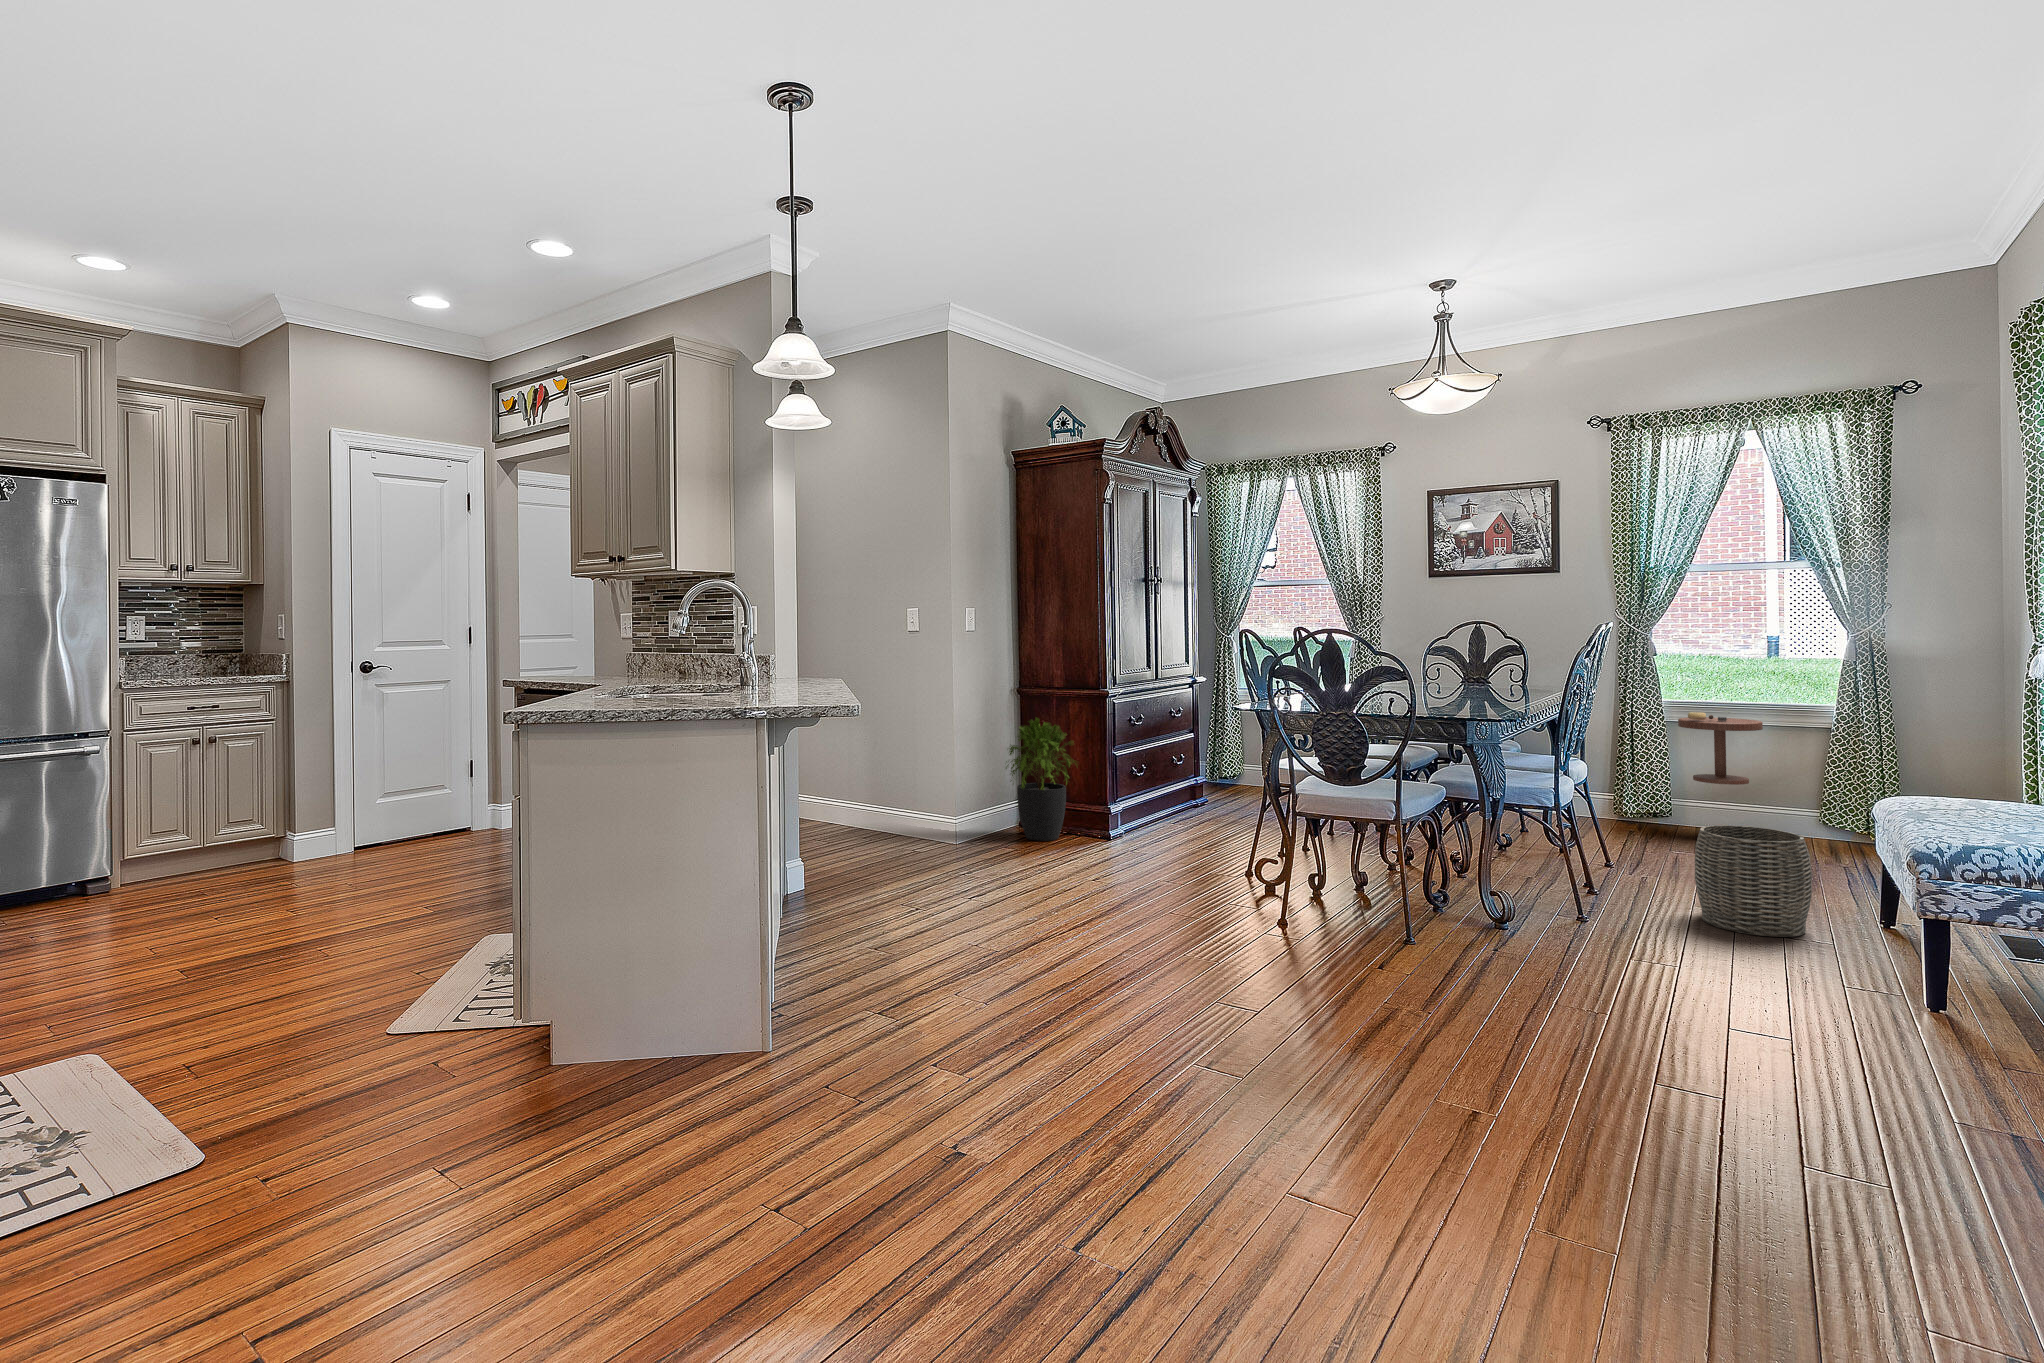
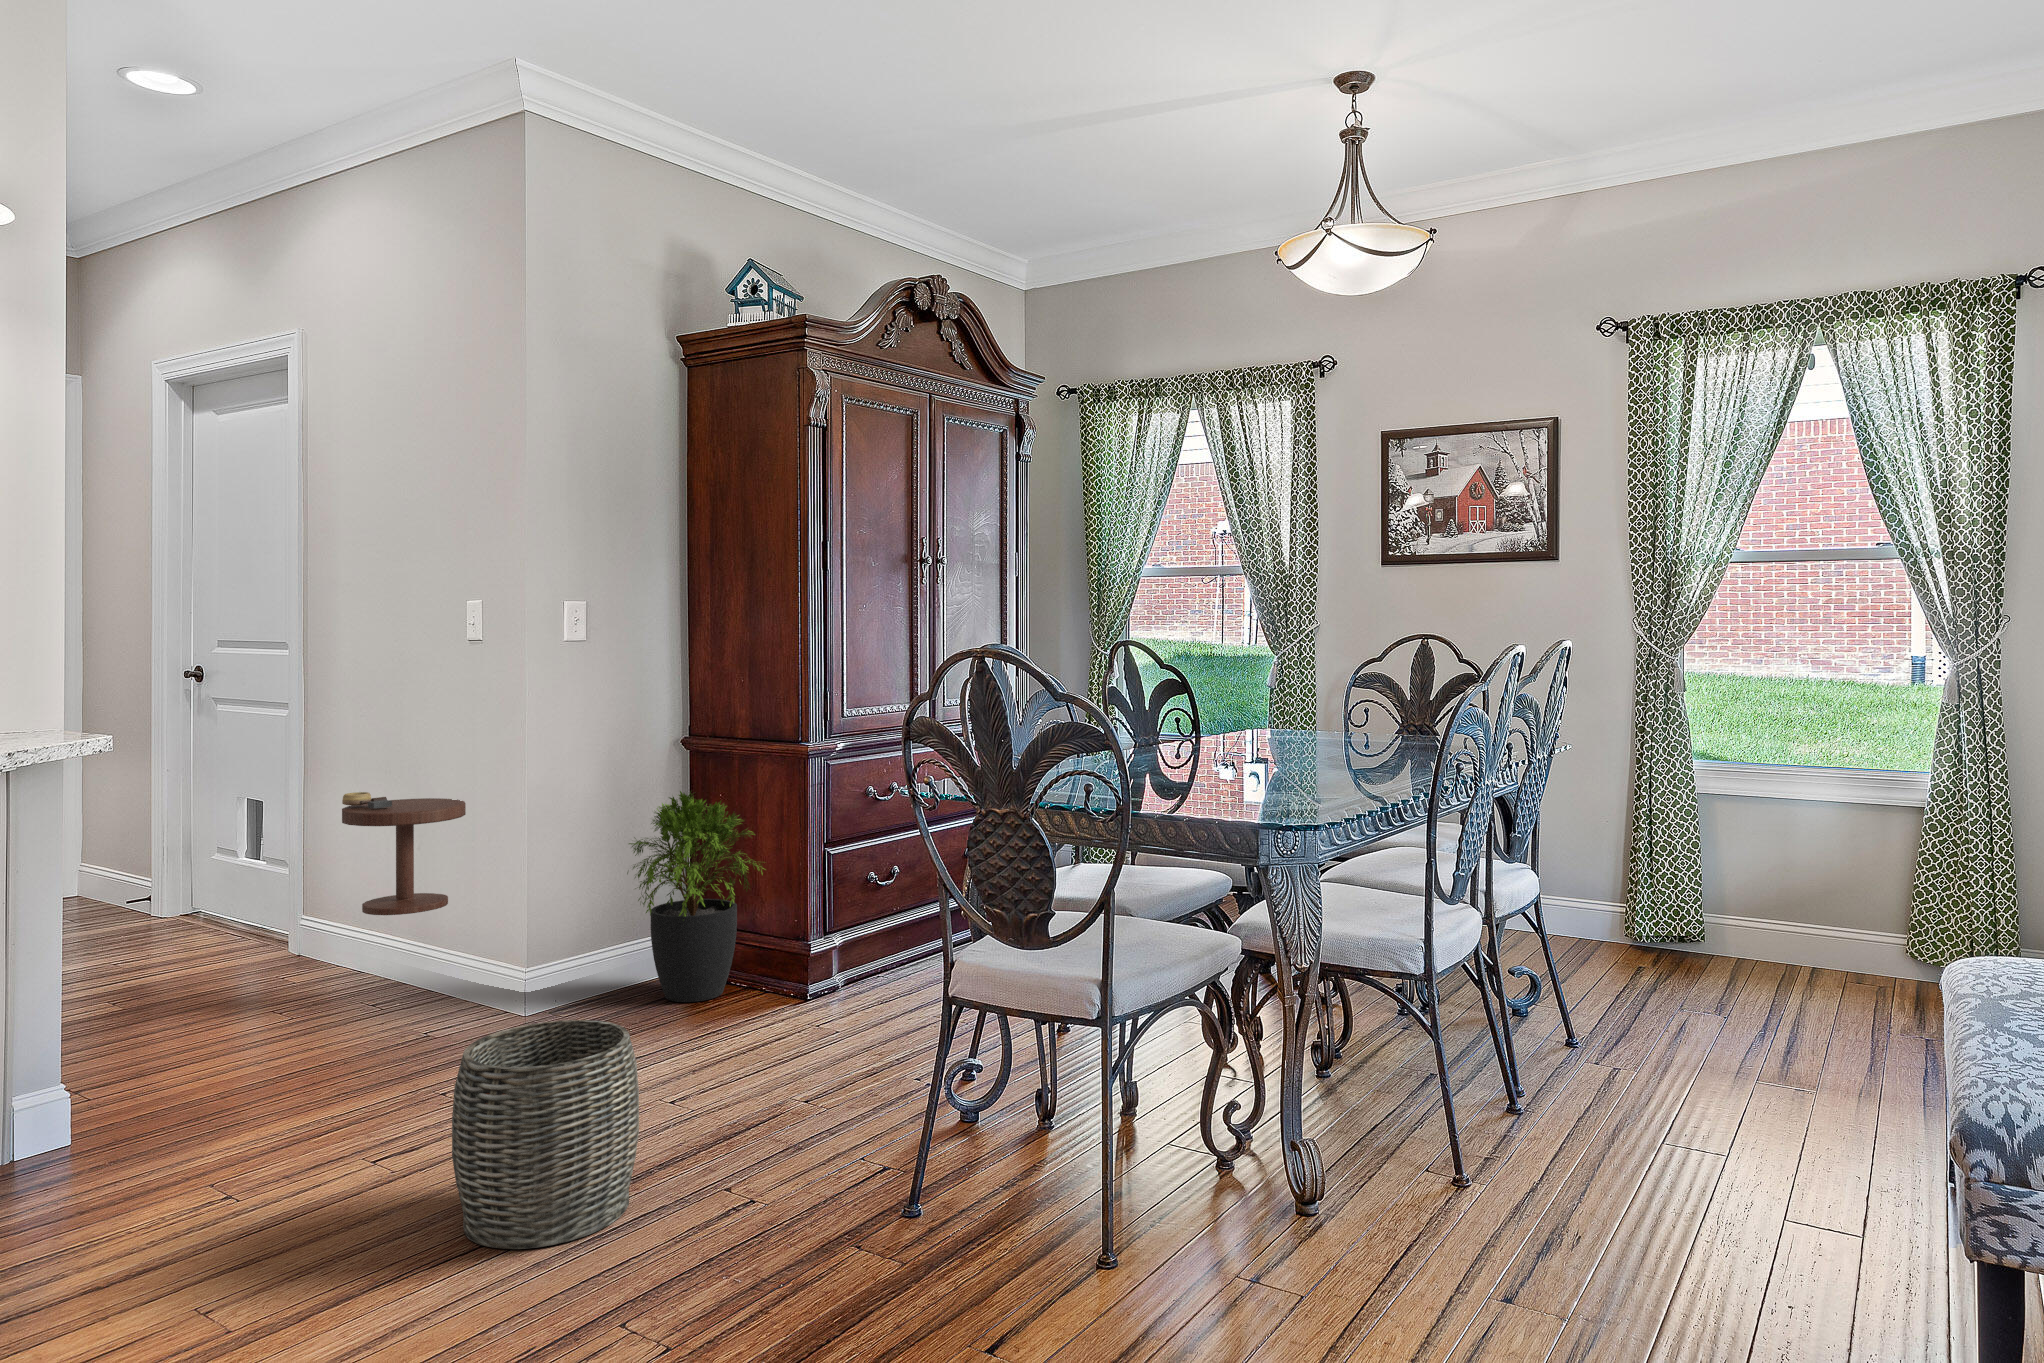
side table: present [1678,712,1763,785] -> present [342,792,466,915]
woven basket: present [1695,825,1812,937] -> present [452,1020,639,1249]

